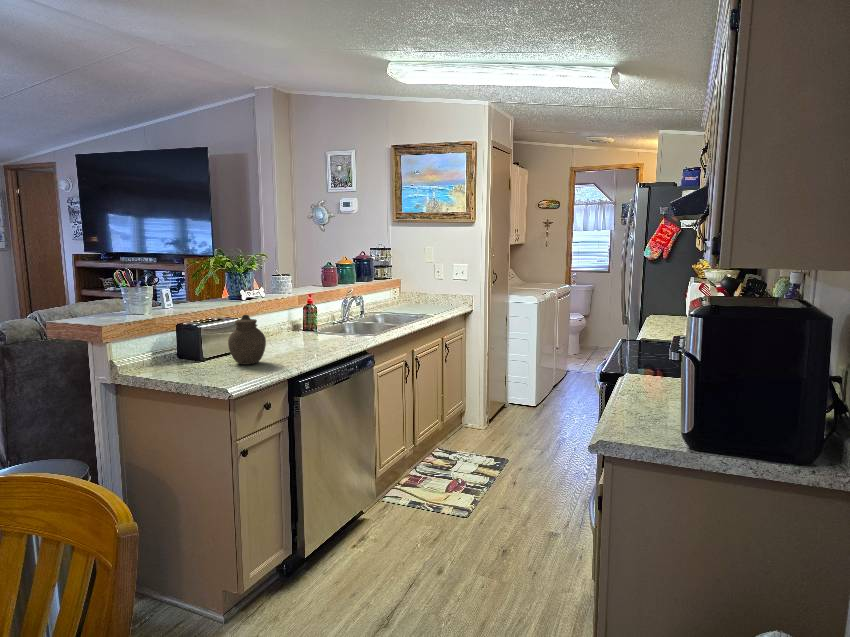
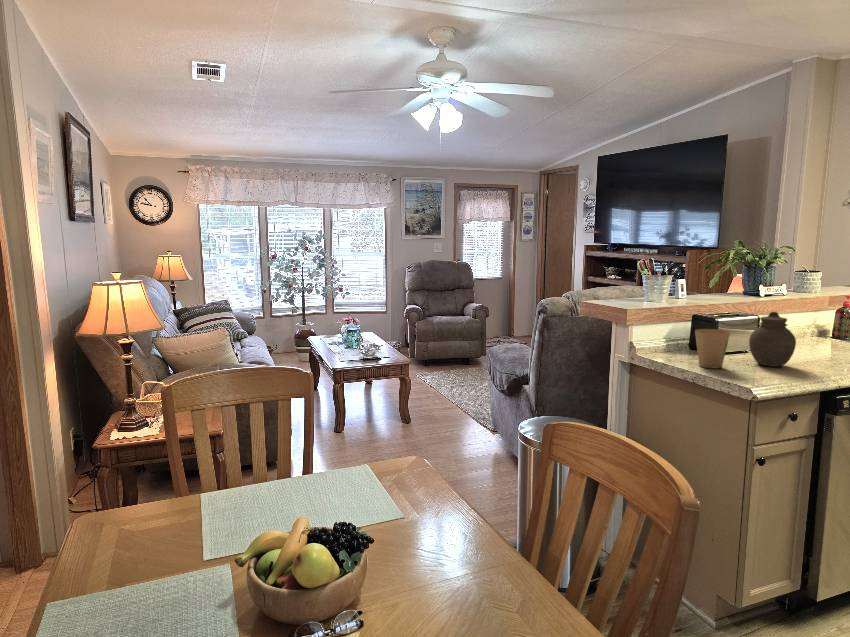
paper cup: none [175,336,208,375] -> present [695,329,730,368]

